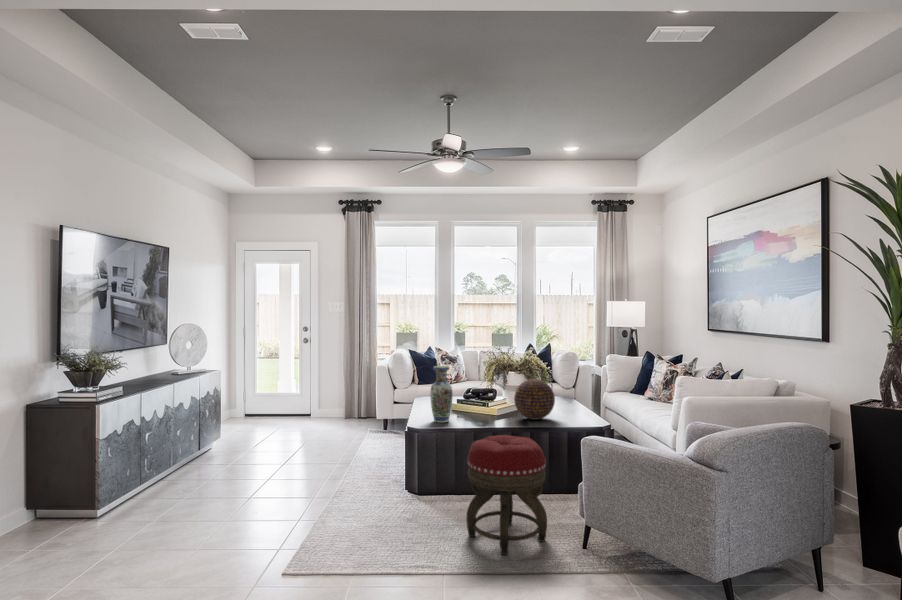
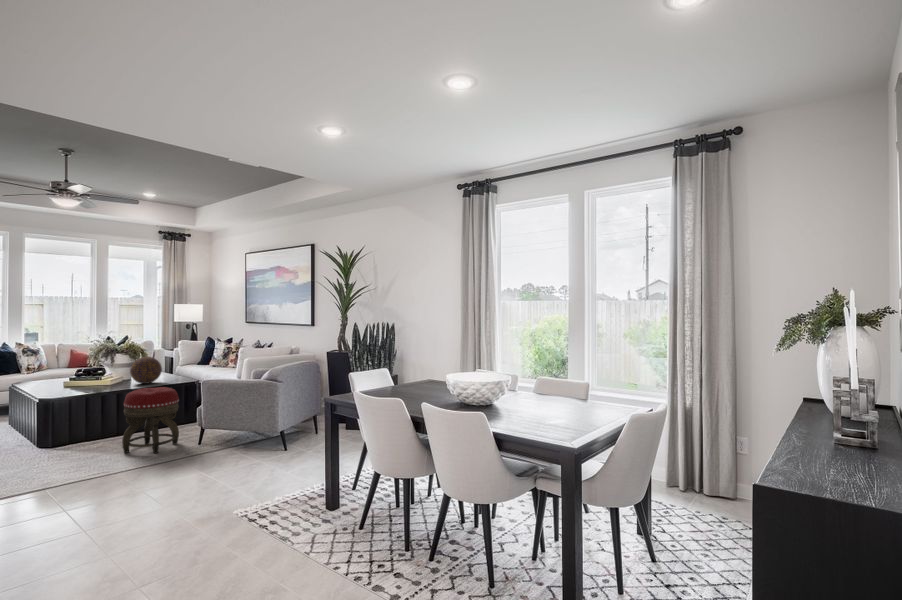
vase: present [430,366,453,423] -> none [60,352,81,394]

